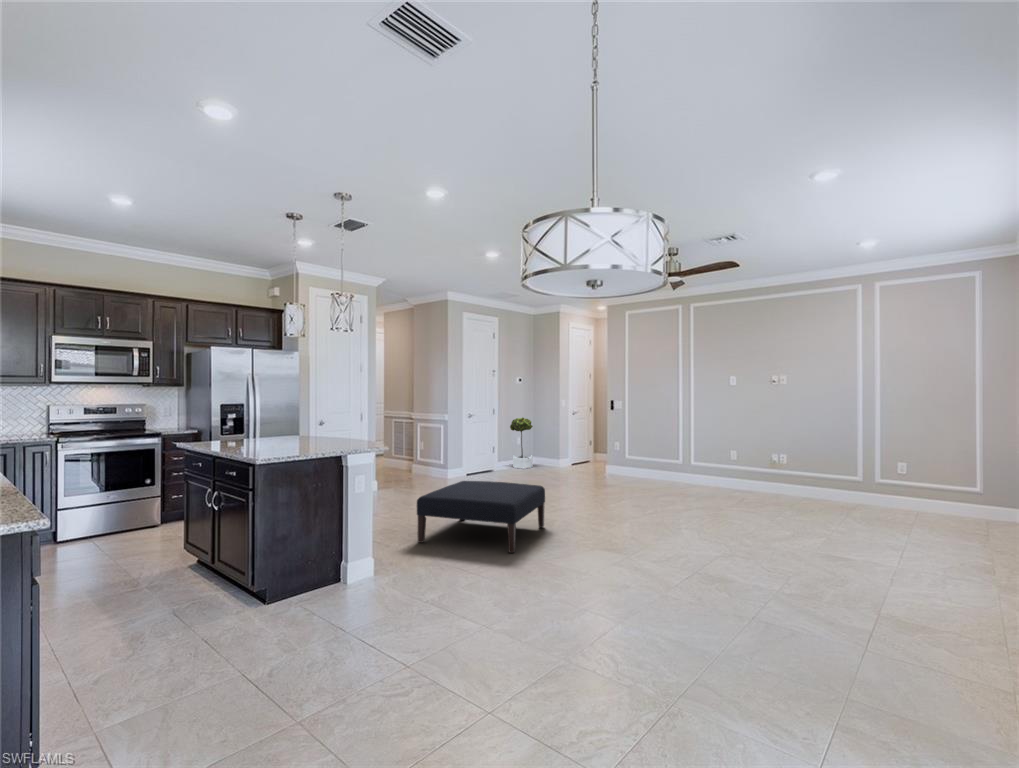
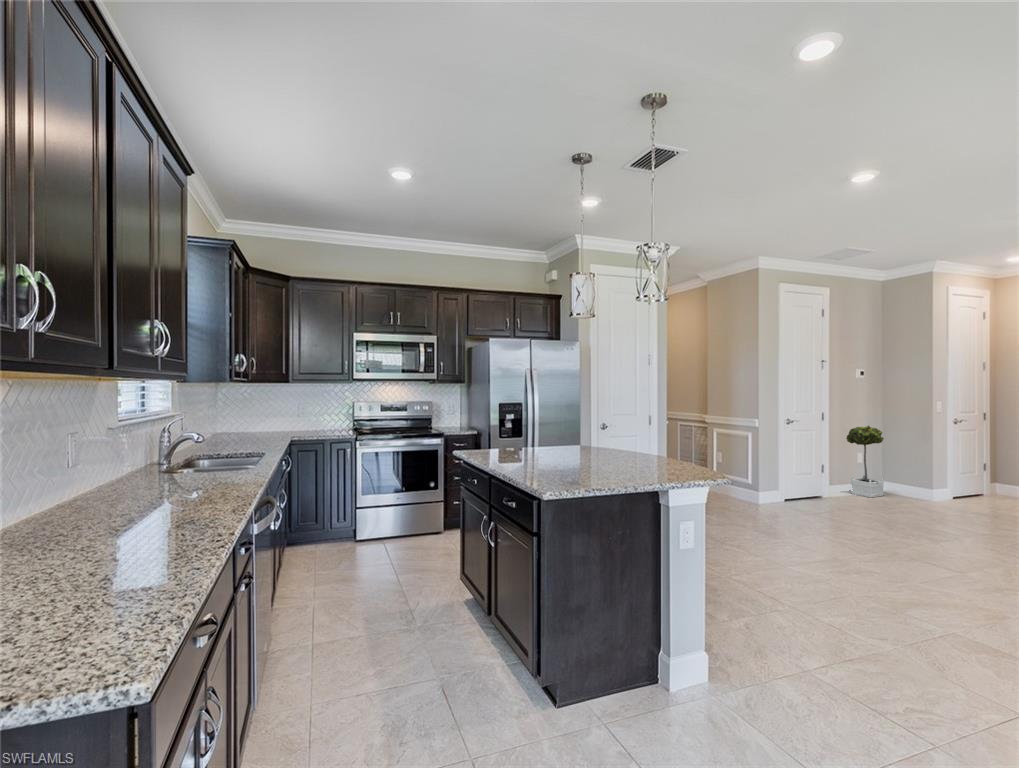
ottoman: present [417,481,545,553] -> none [756,524,988,682]

